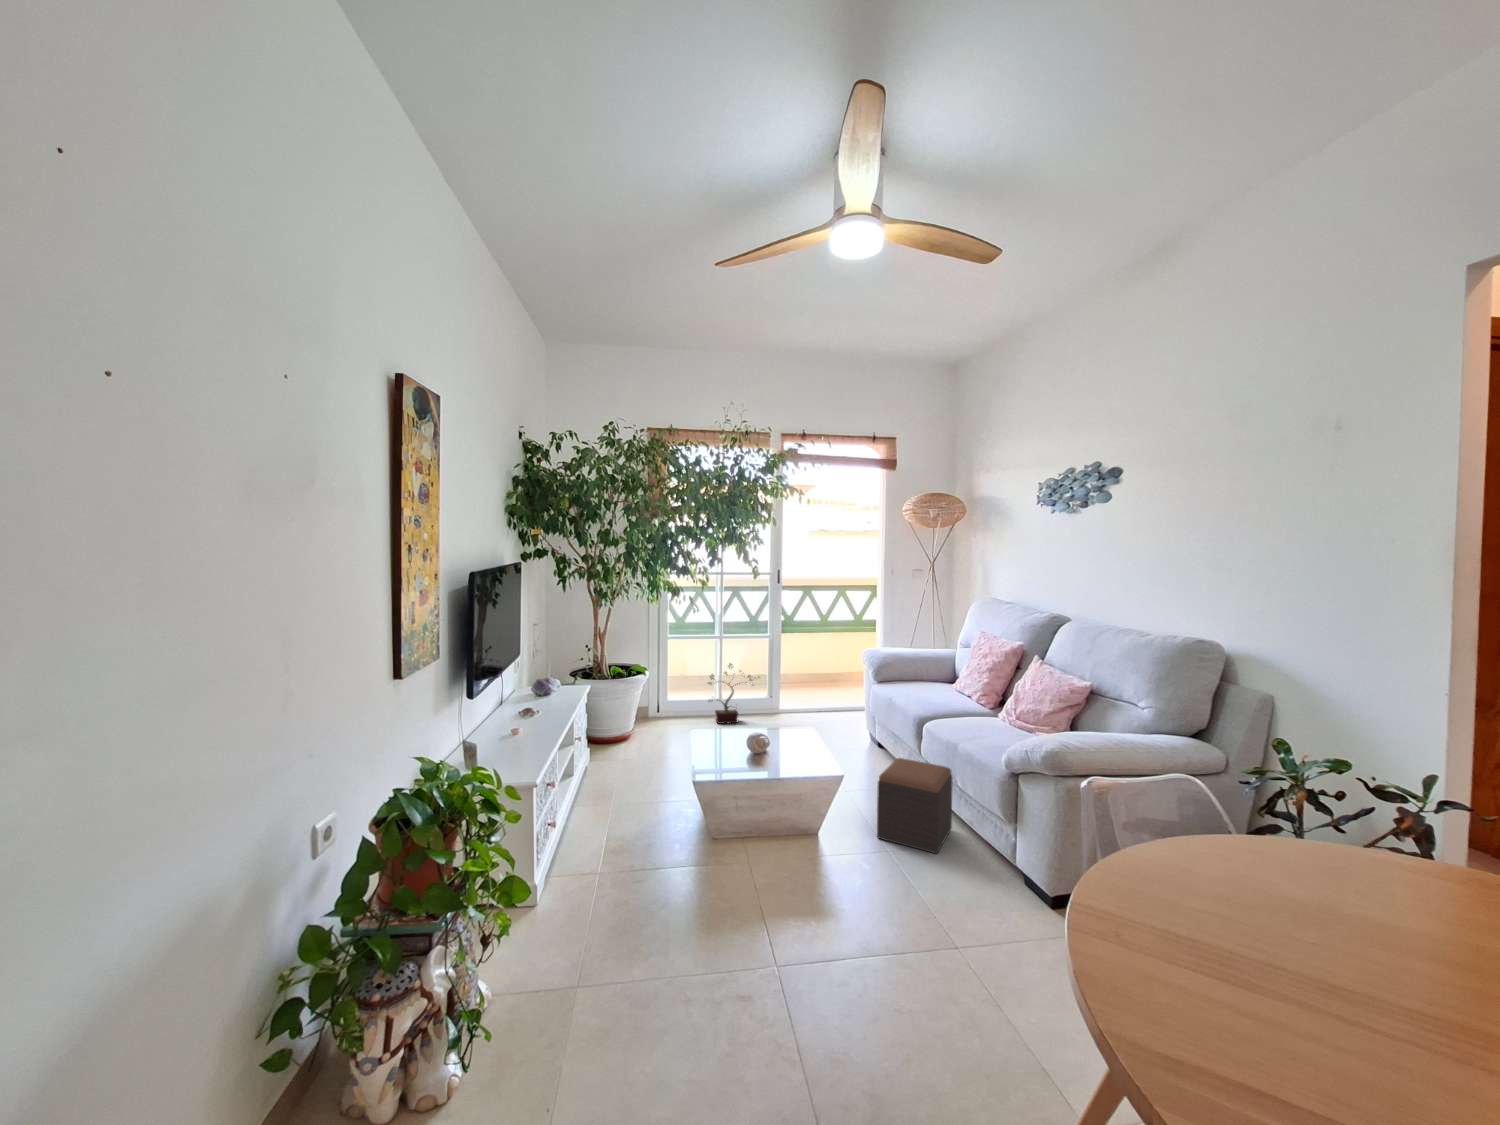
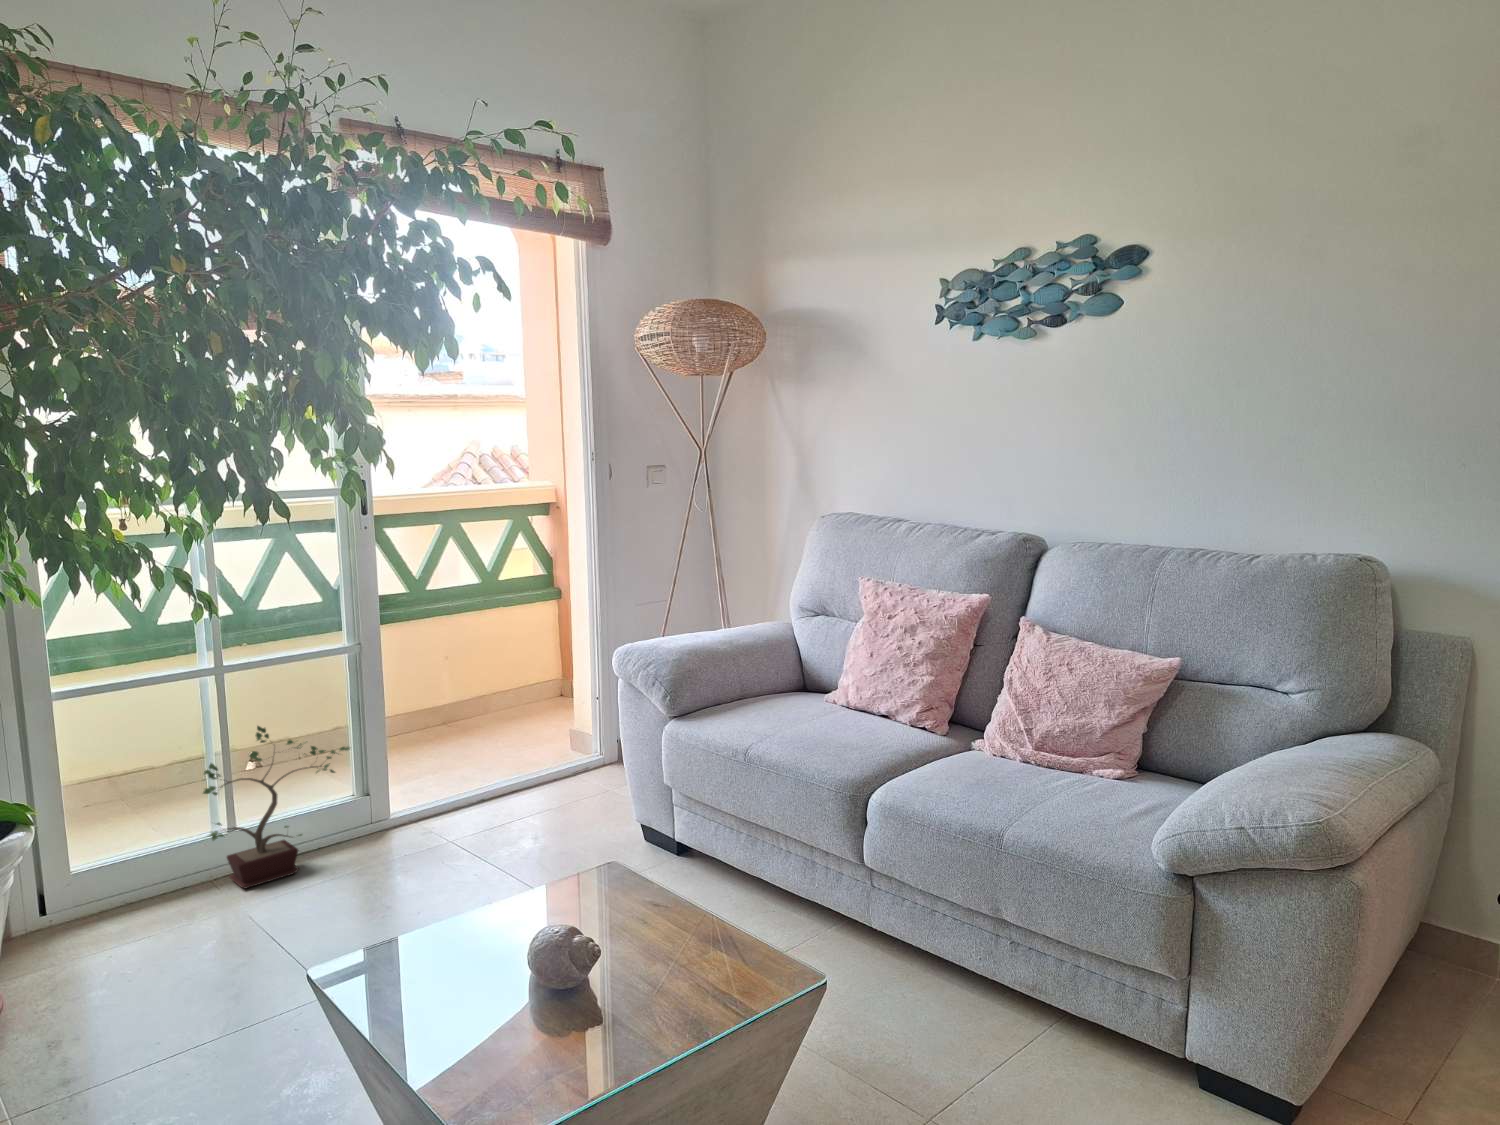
footstool: present [877,758,953,853] -> none [859,885,1027,1097]

